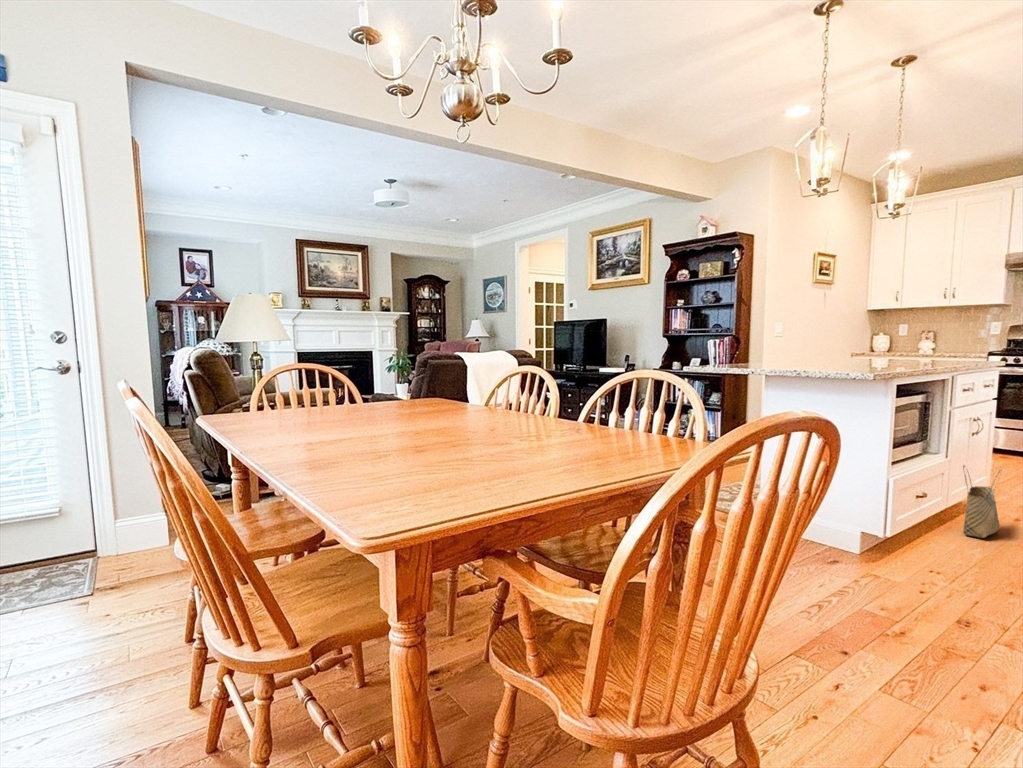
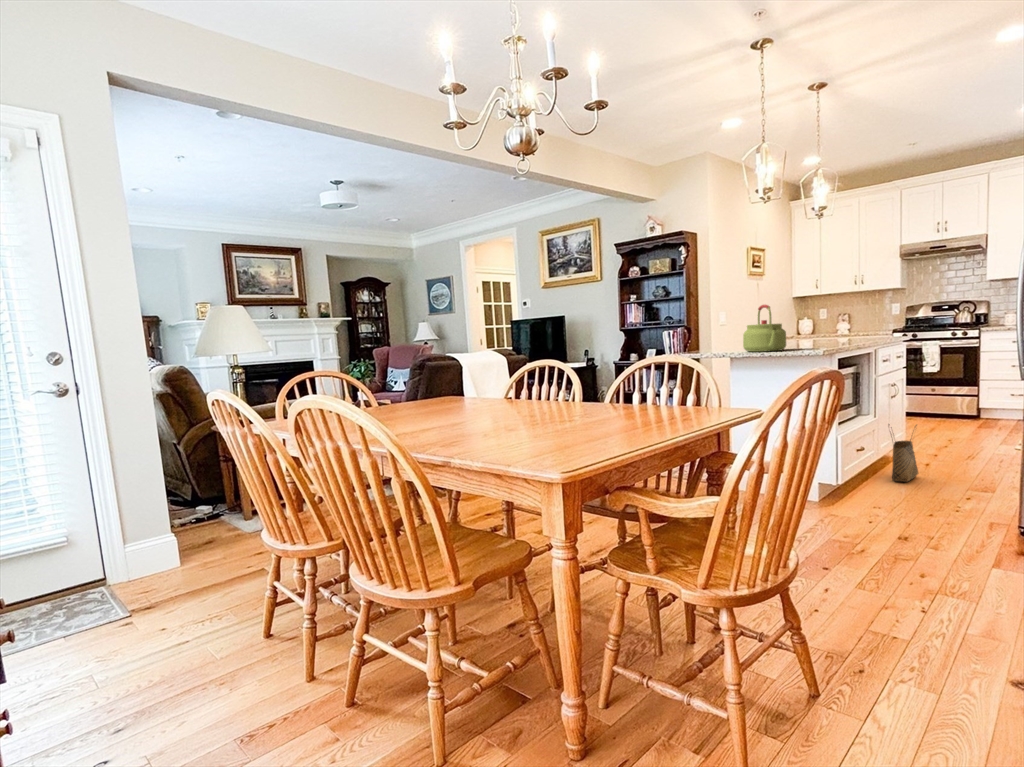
kettle: none [777,315,831,371] -> present [743,305,786,352]

